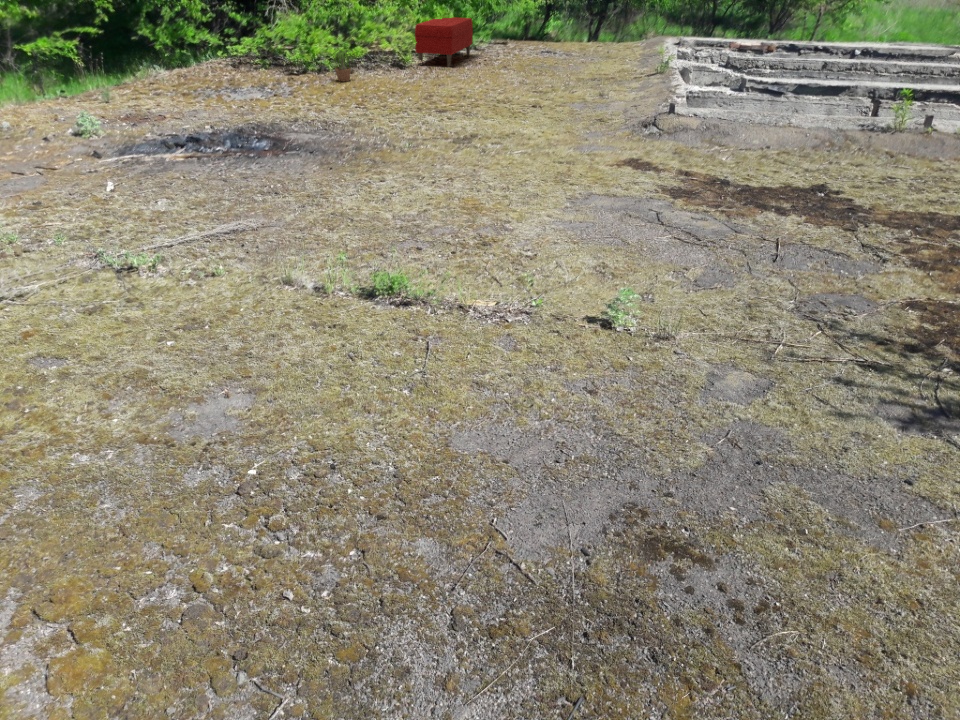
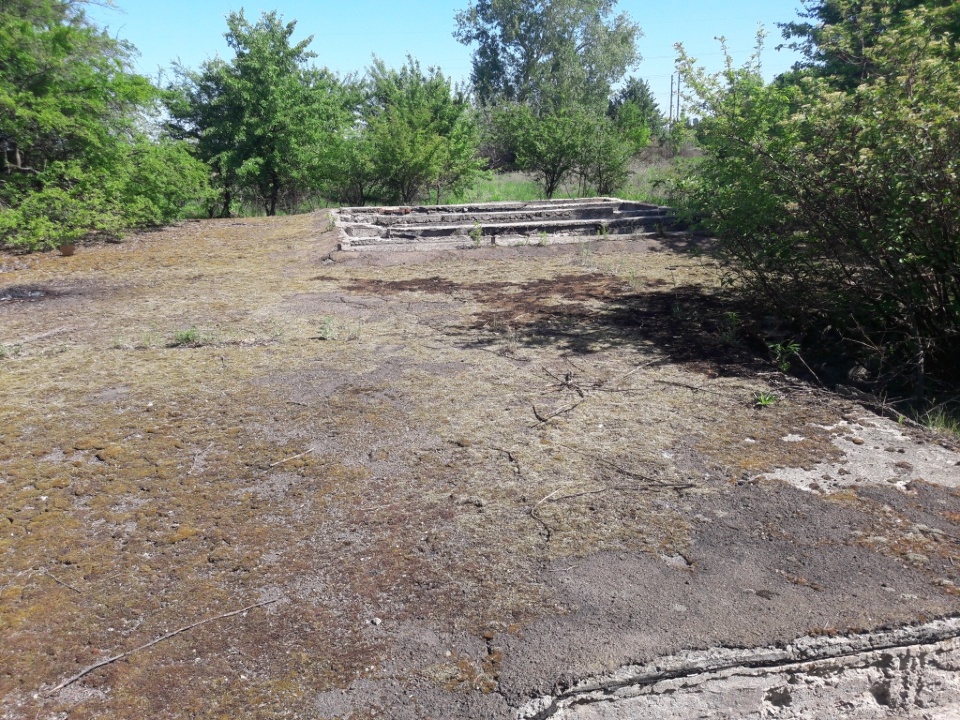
bench: present [415,17,473,67] -> none [123,203,172,241]

